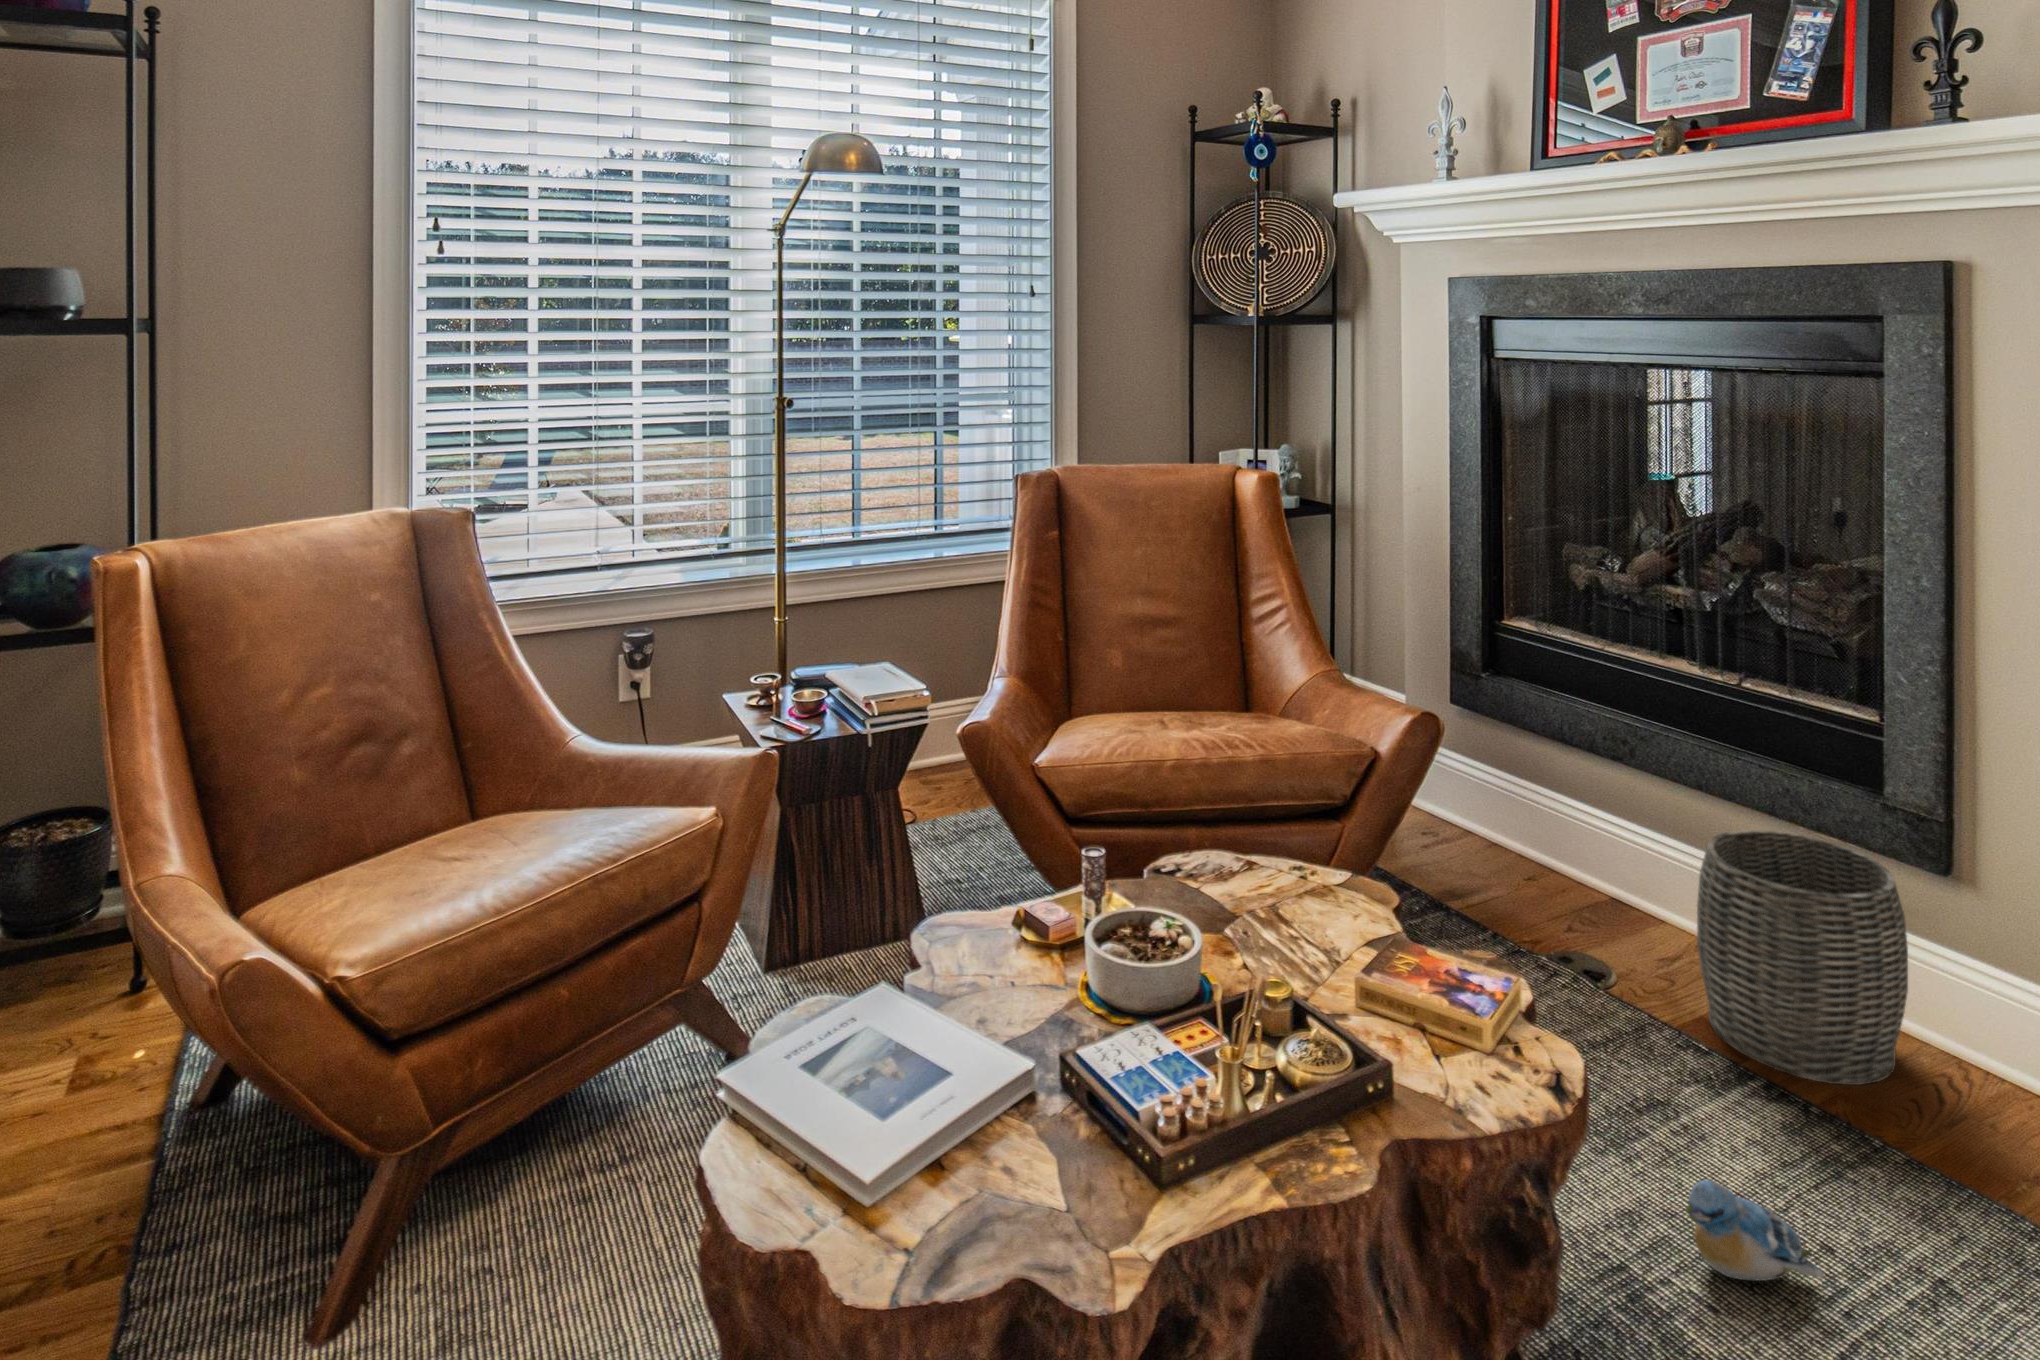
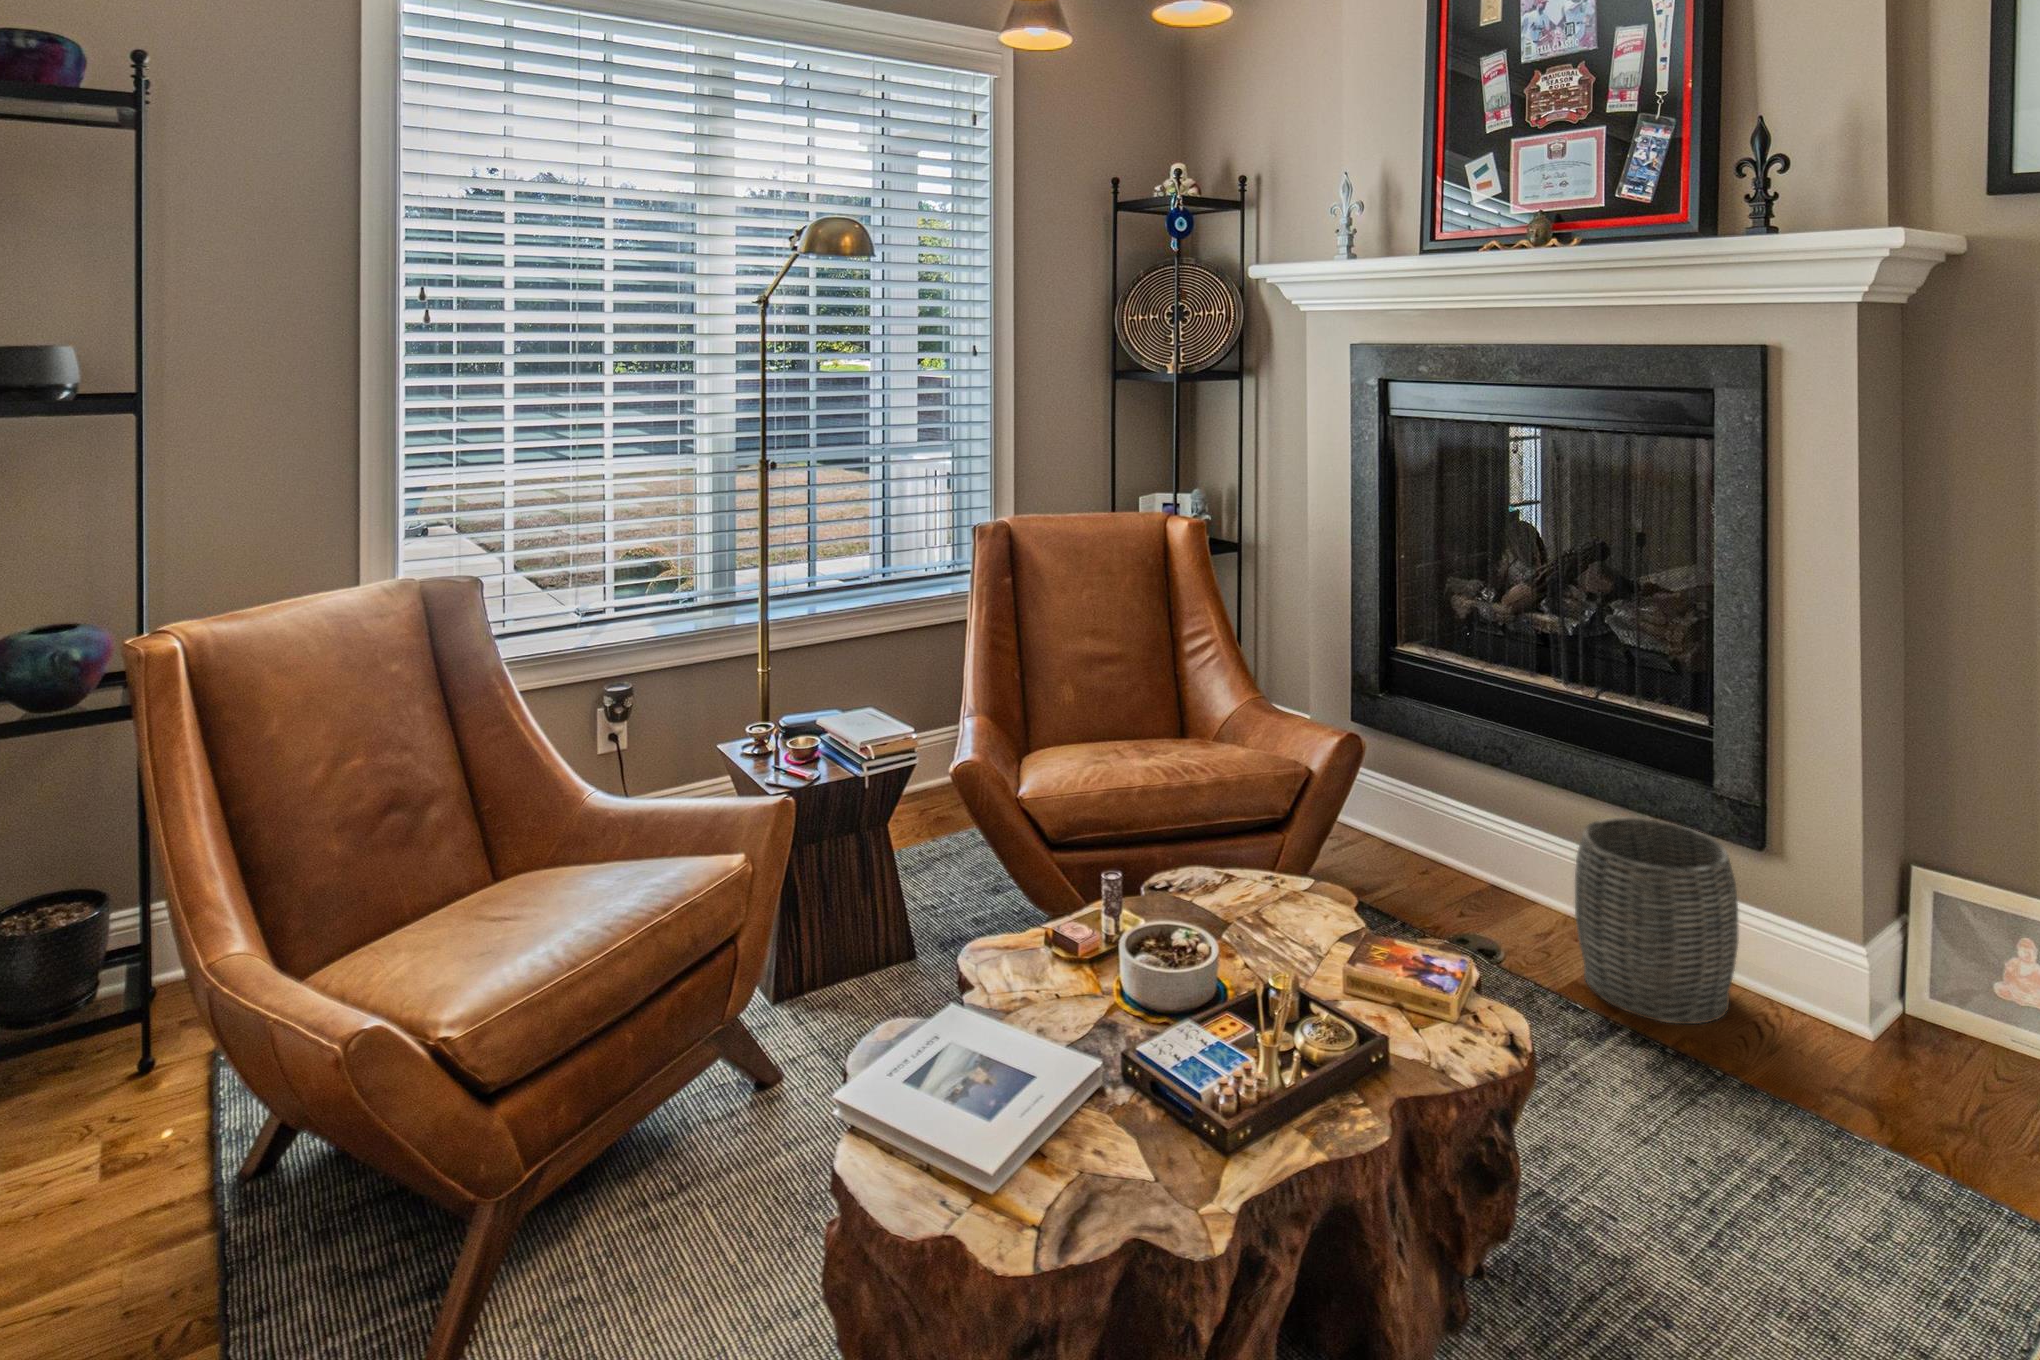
plush toy: present [1686,1180,1824,1281] -> none [1590,1111,1695,1188]

